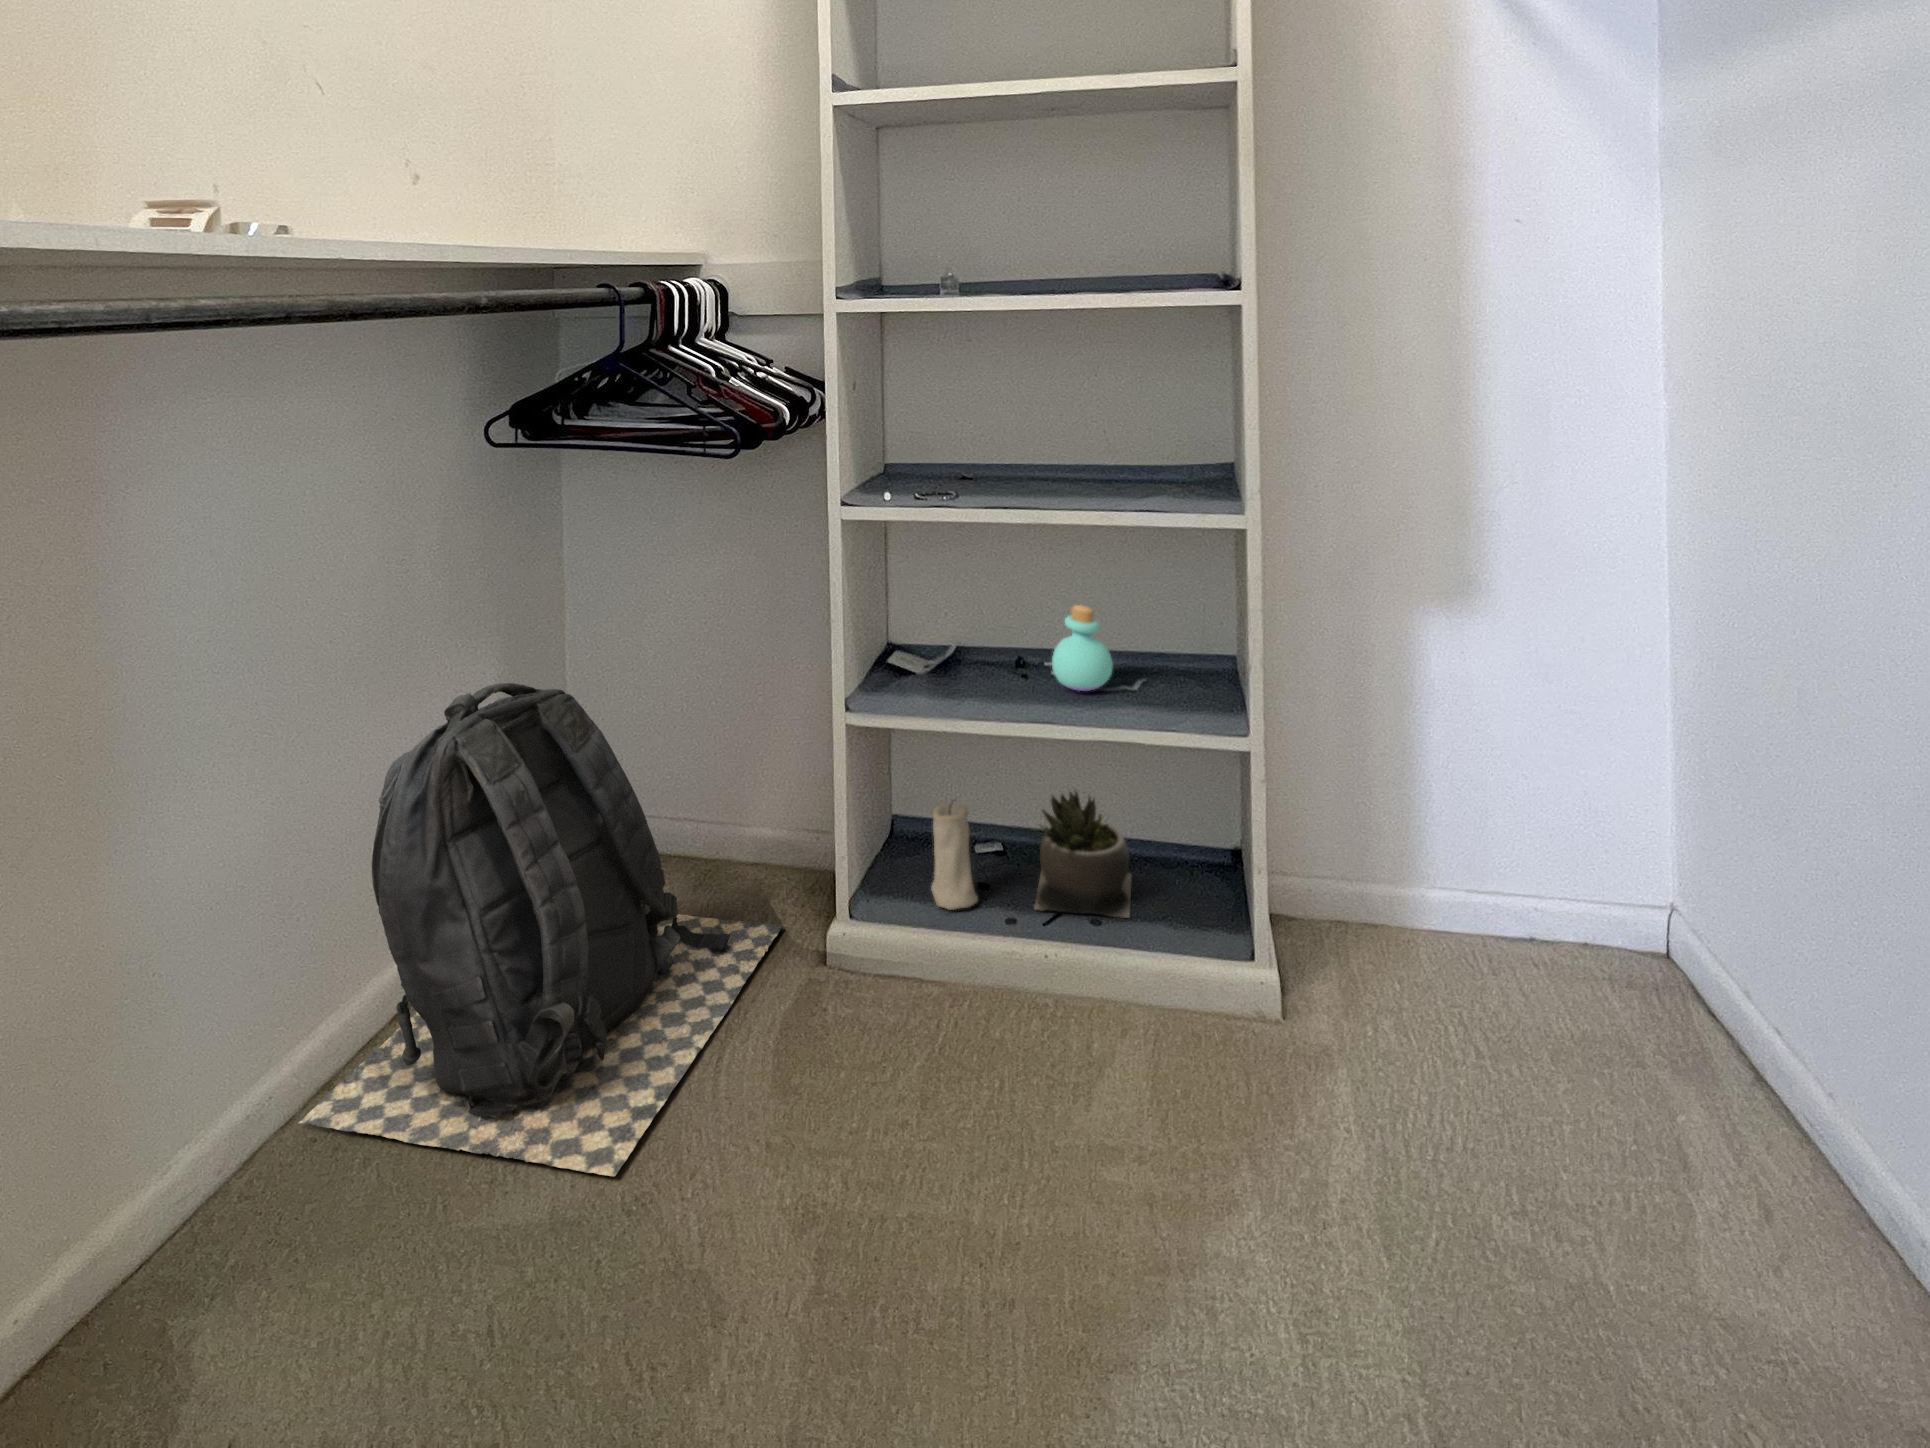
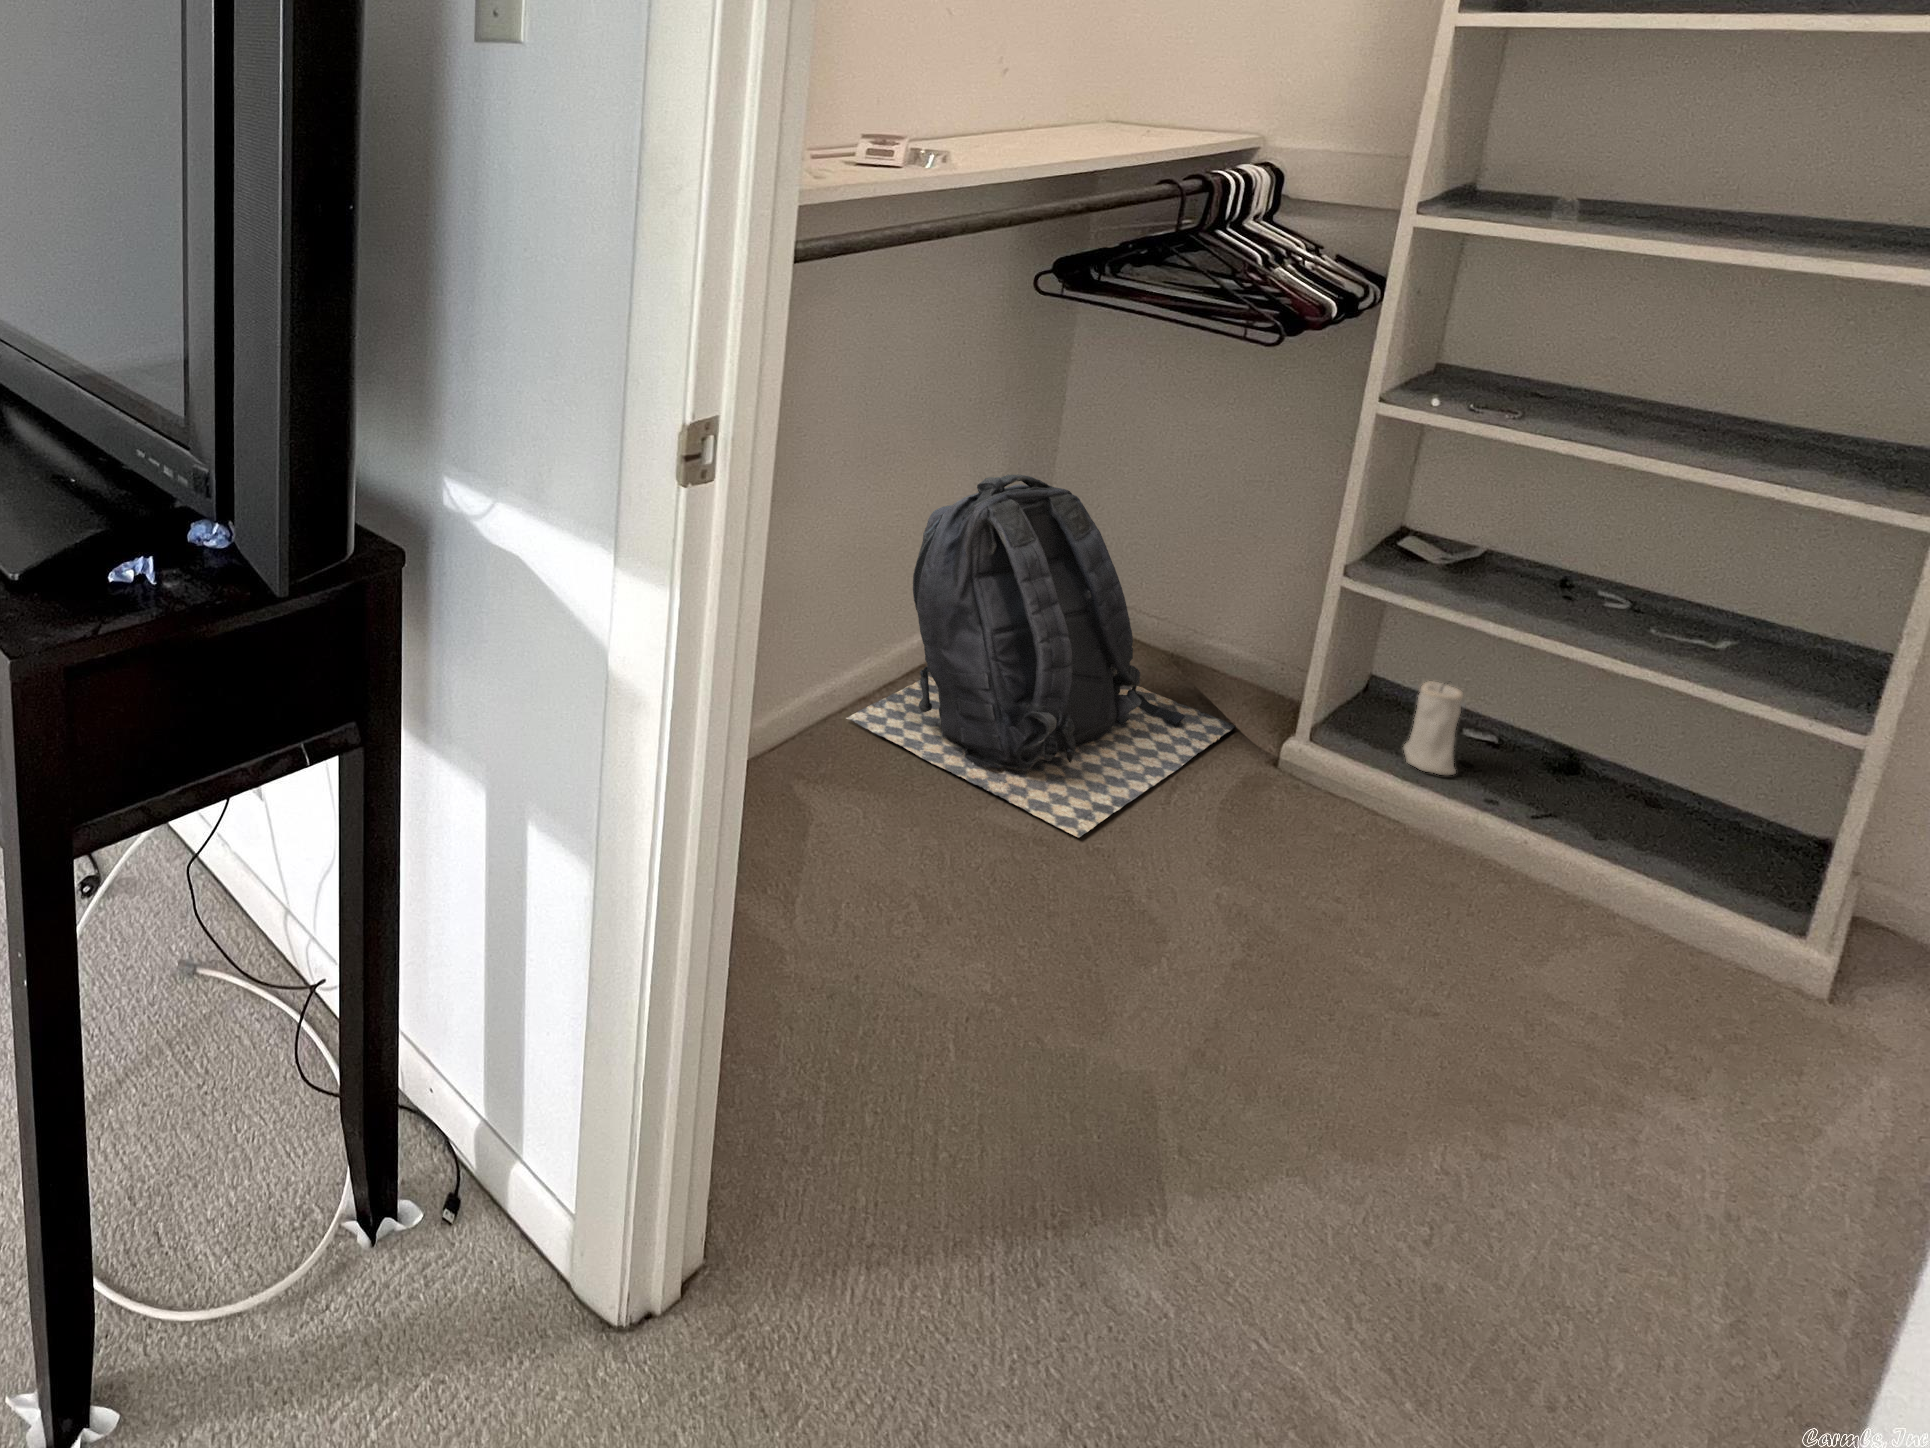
perfume bottle: present [1052,605,1113,691] -> none [1605,548,1690,633]
succulent plant: present [1034,792,1132,918] -> none [1522,711,1660,848]

